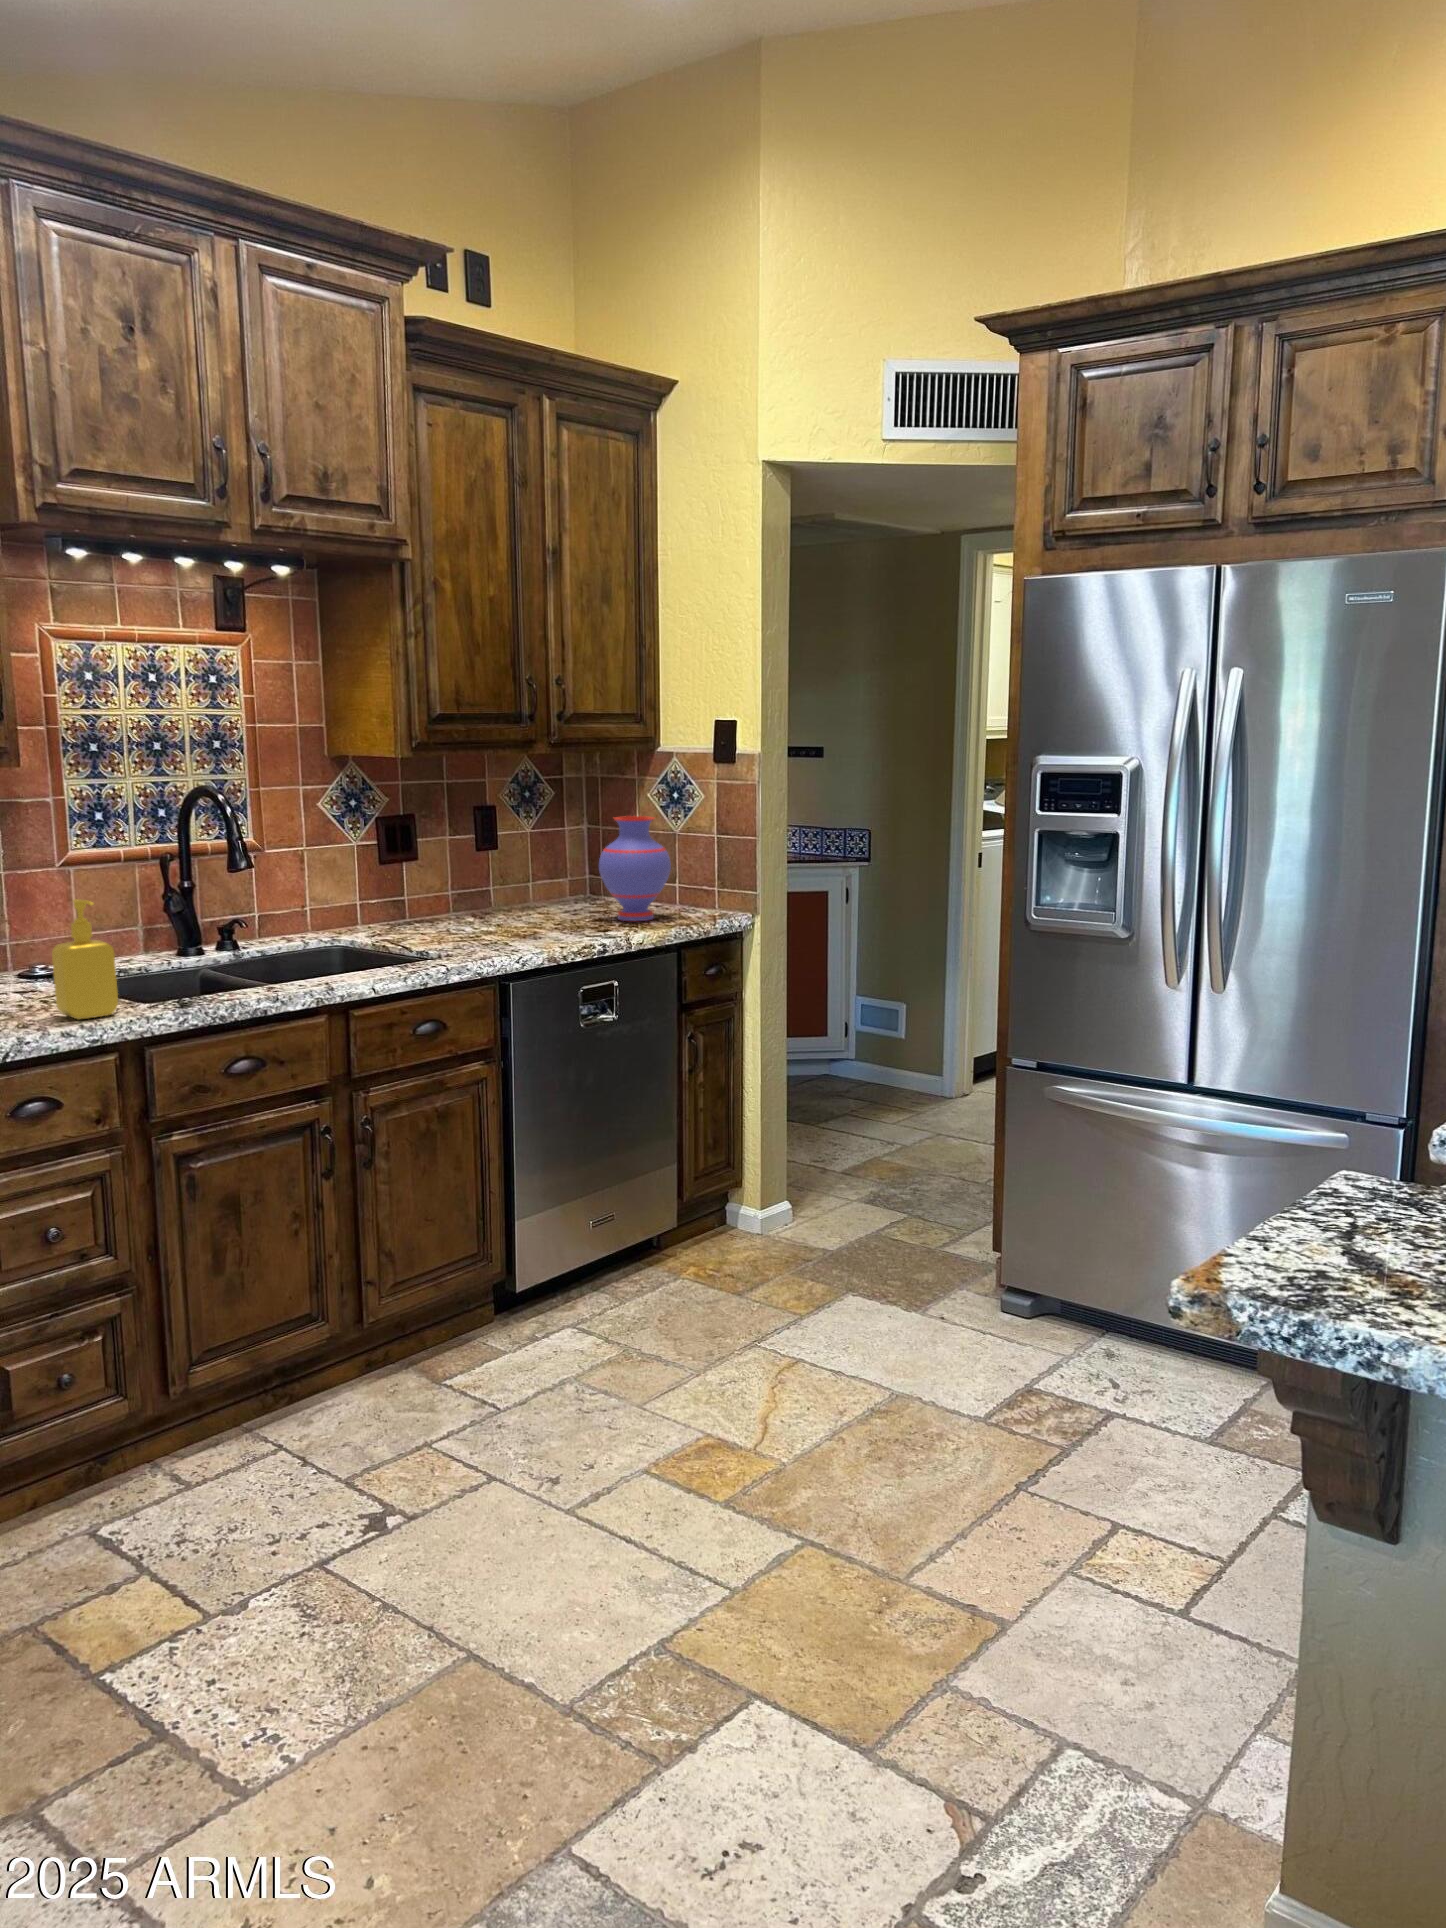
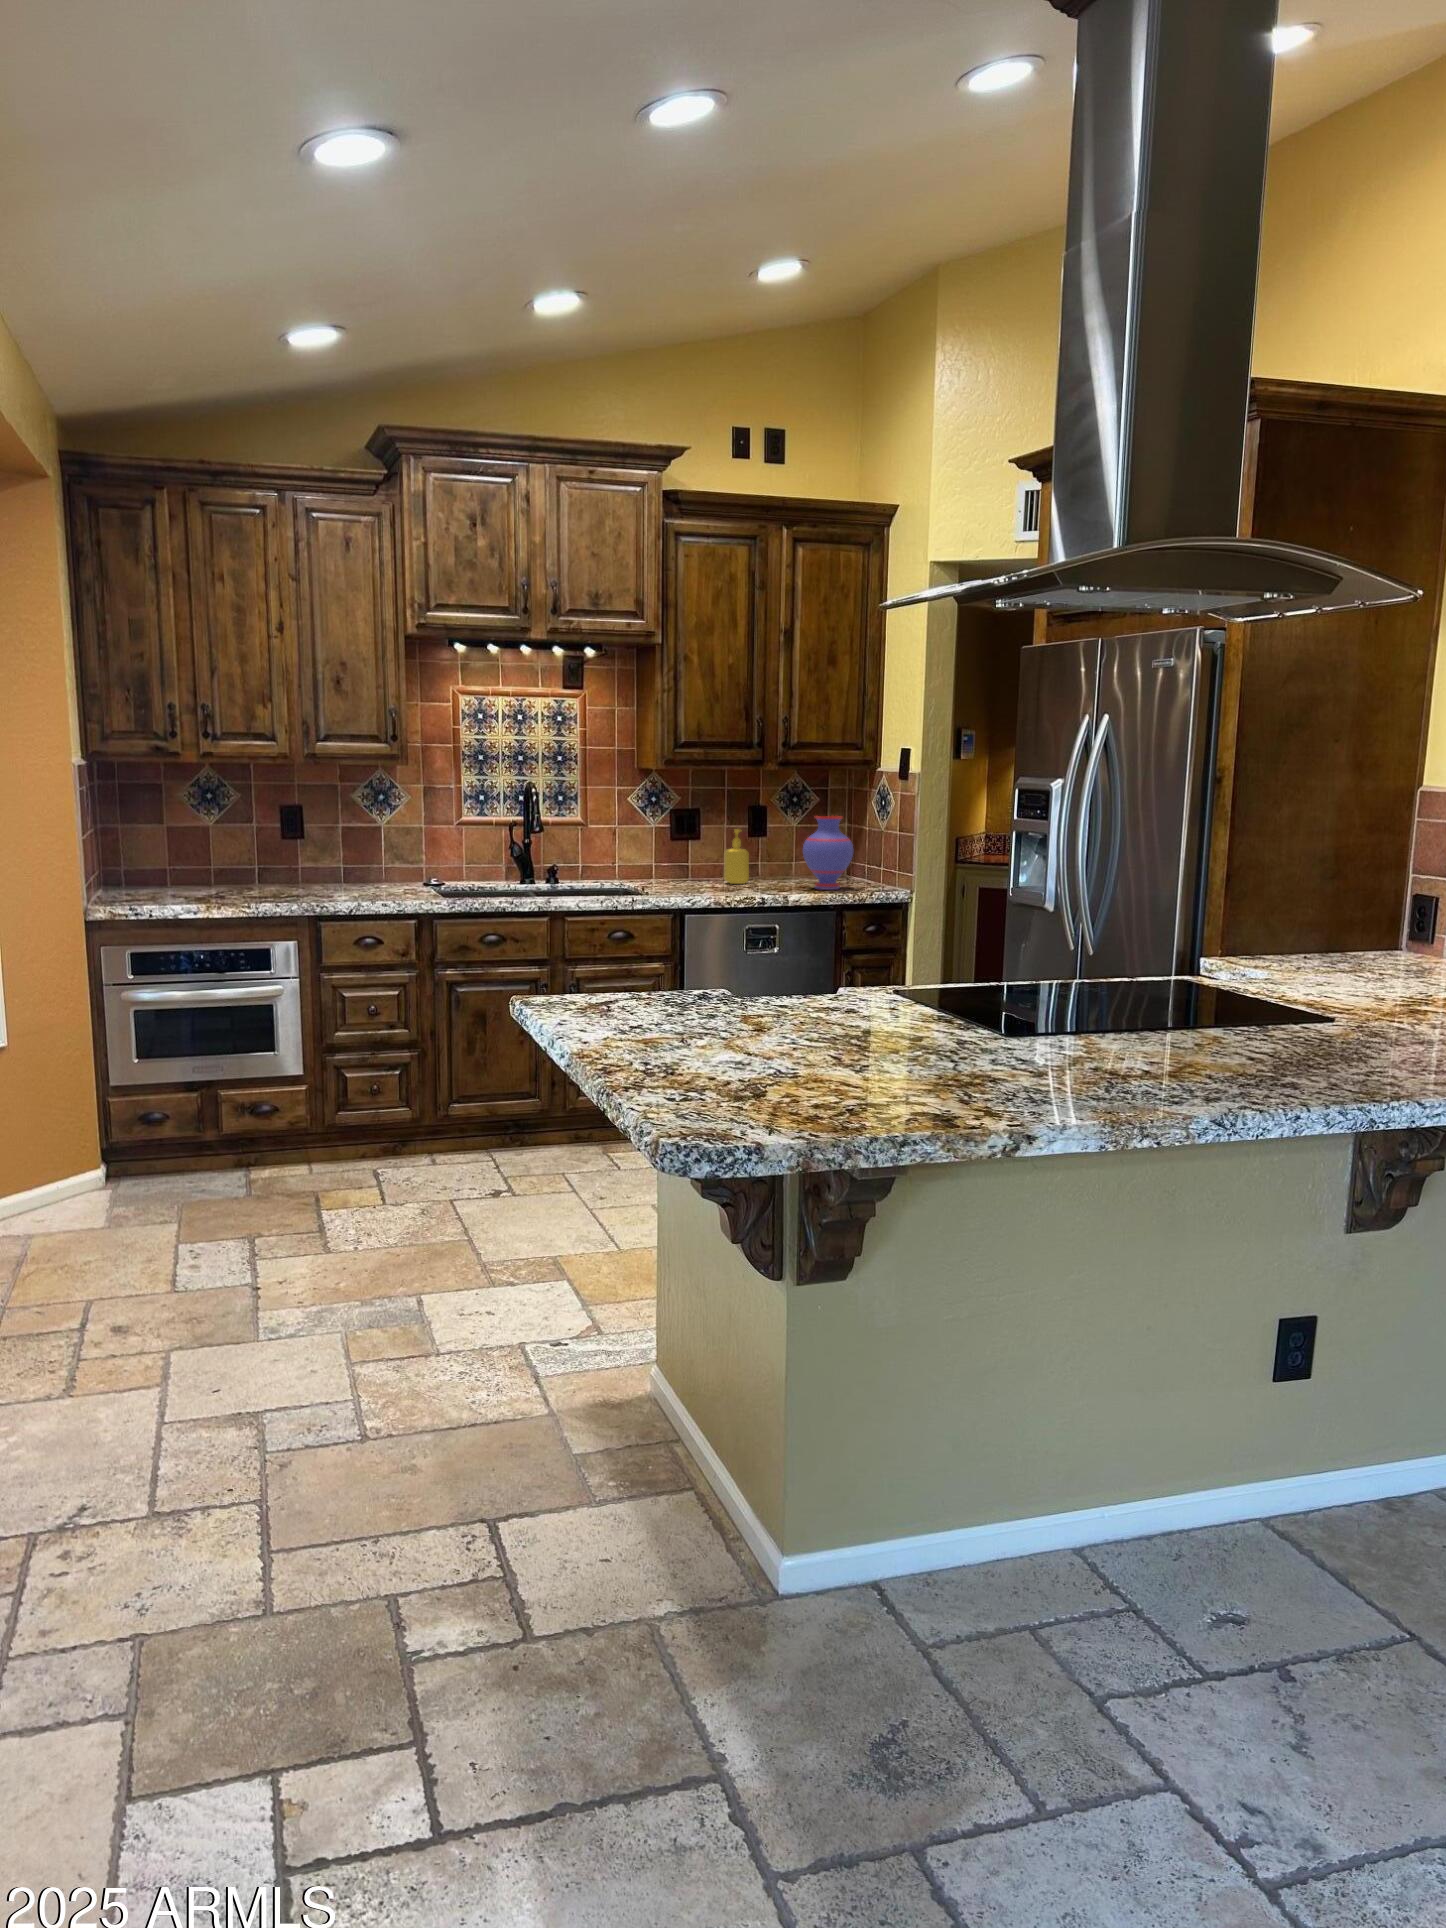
soap dispenser: present [52,899,118,1020] -> present [724,829,749,884]

